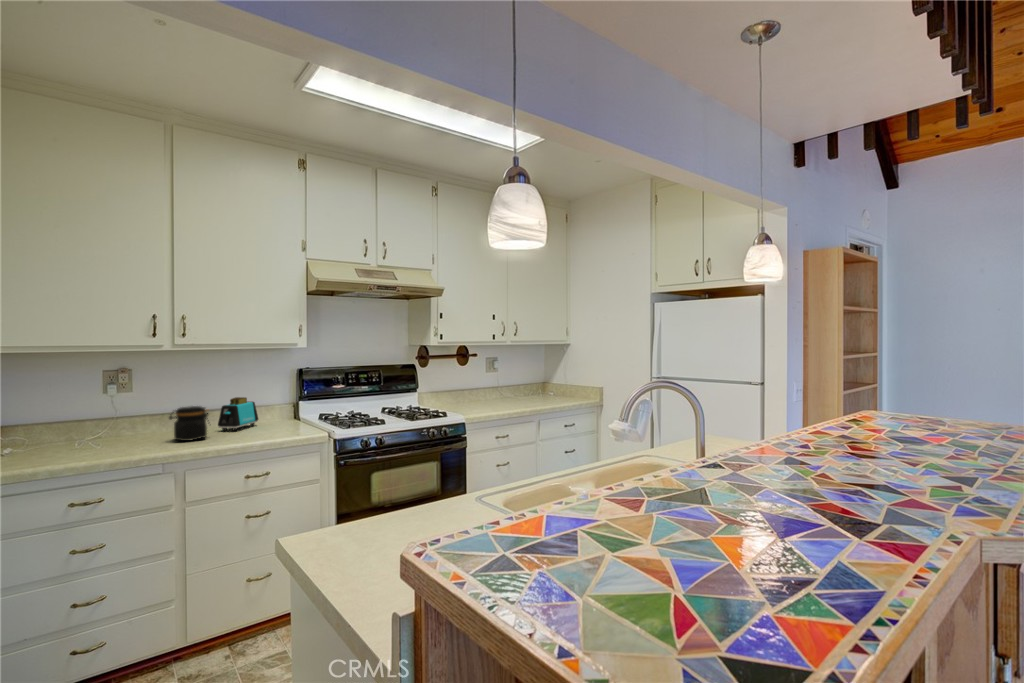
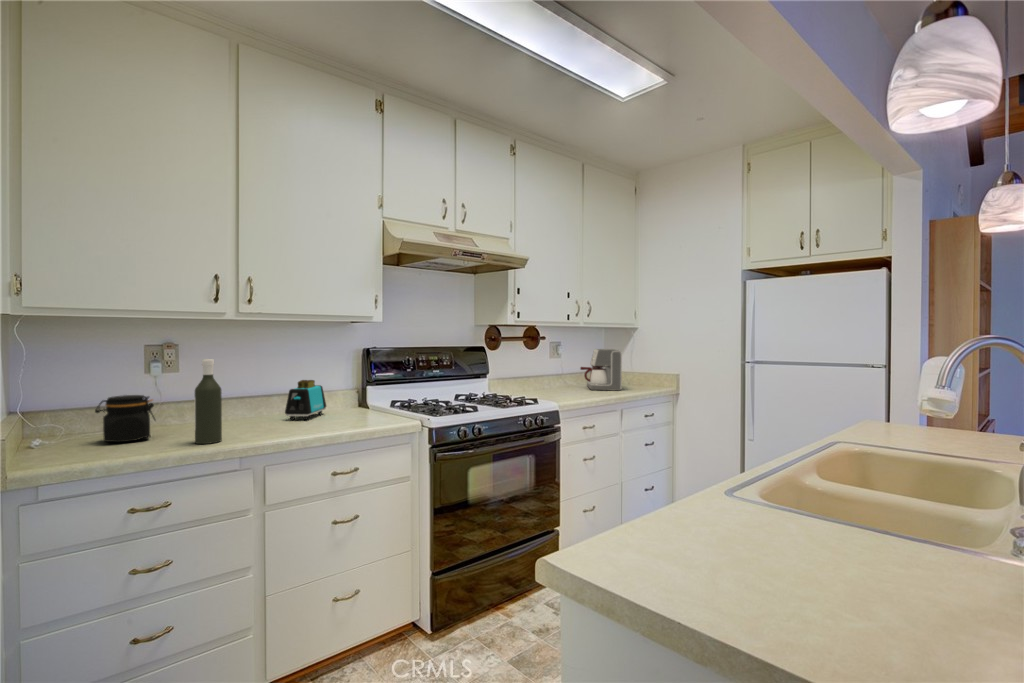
coffee maker: none [512,365,546,403] -> present [580,349,622,391]
bottle: none [127,385,150,452] -> present [195,359,222,444]
jar: present [169,406,209,441] -> present [95,395,155,442]

